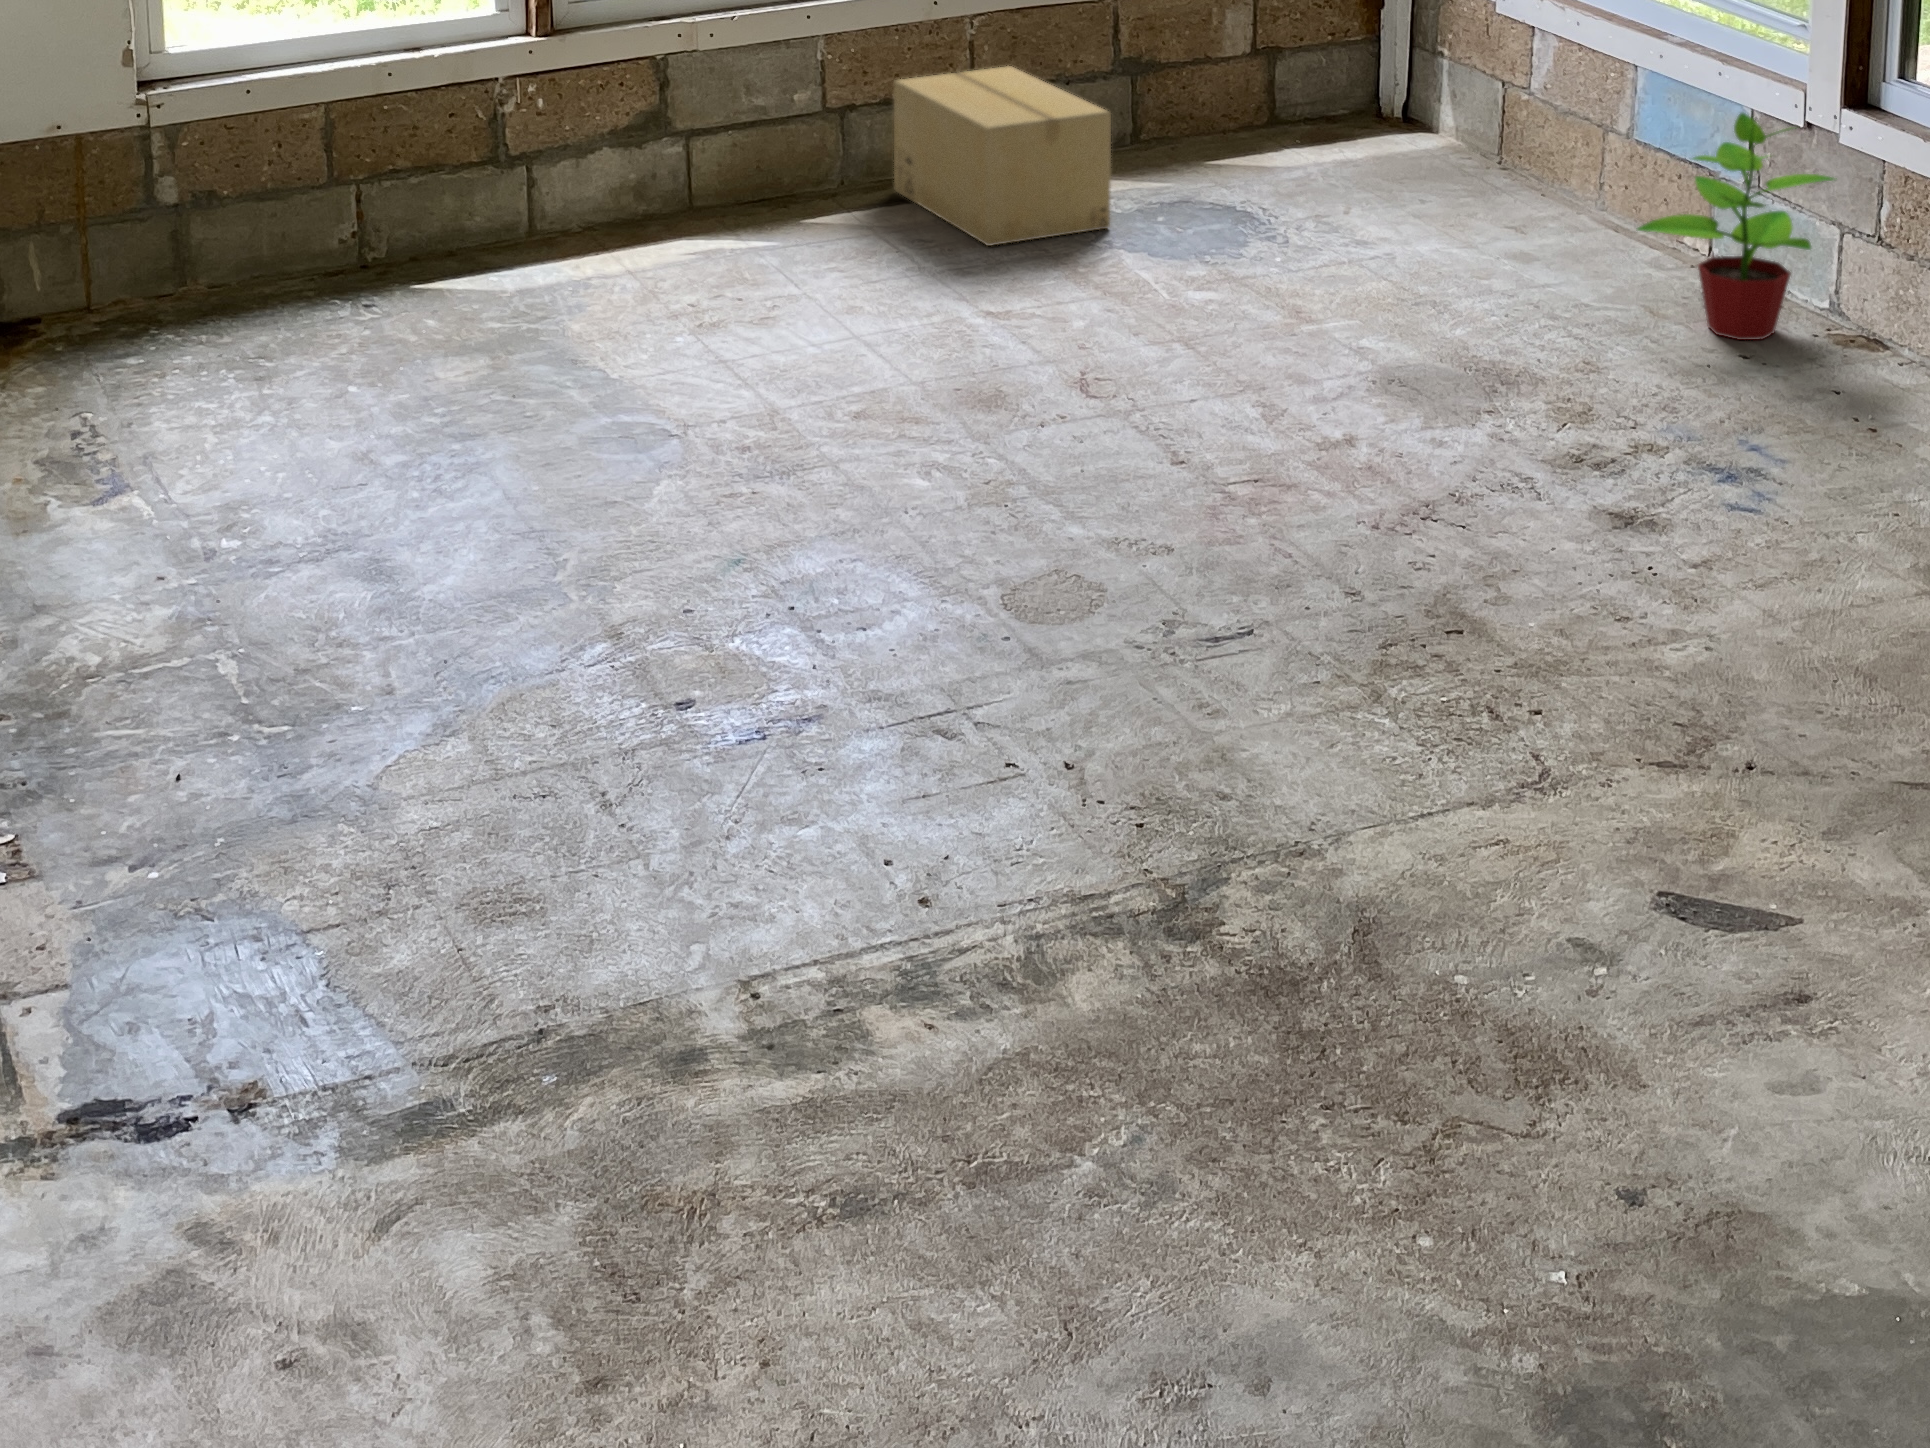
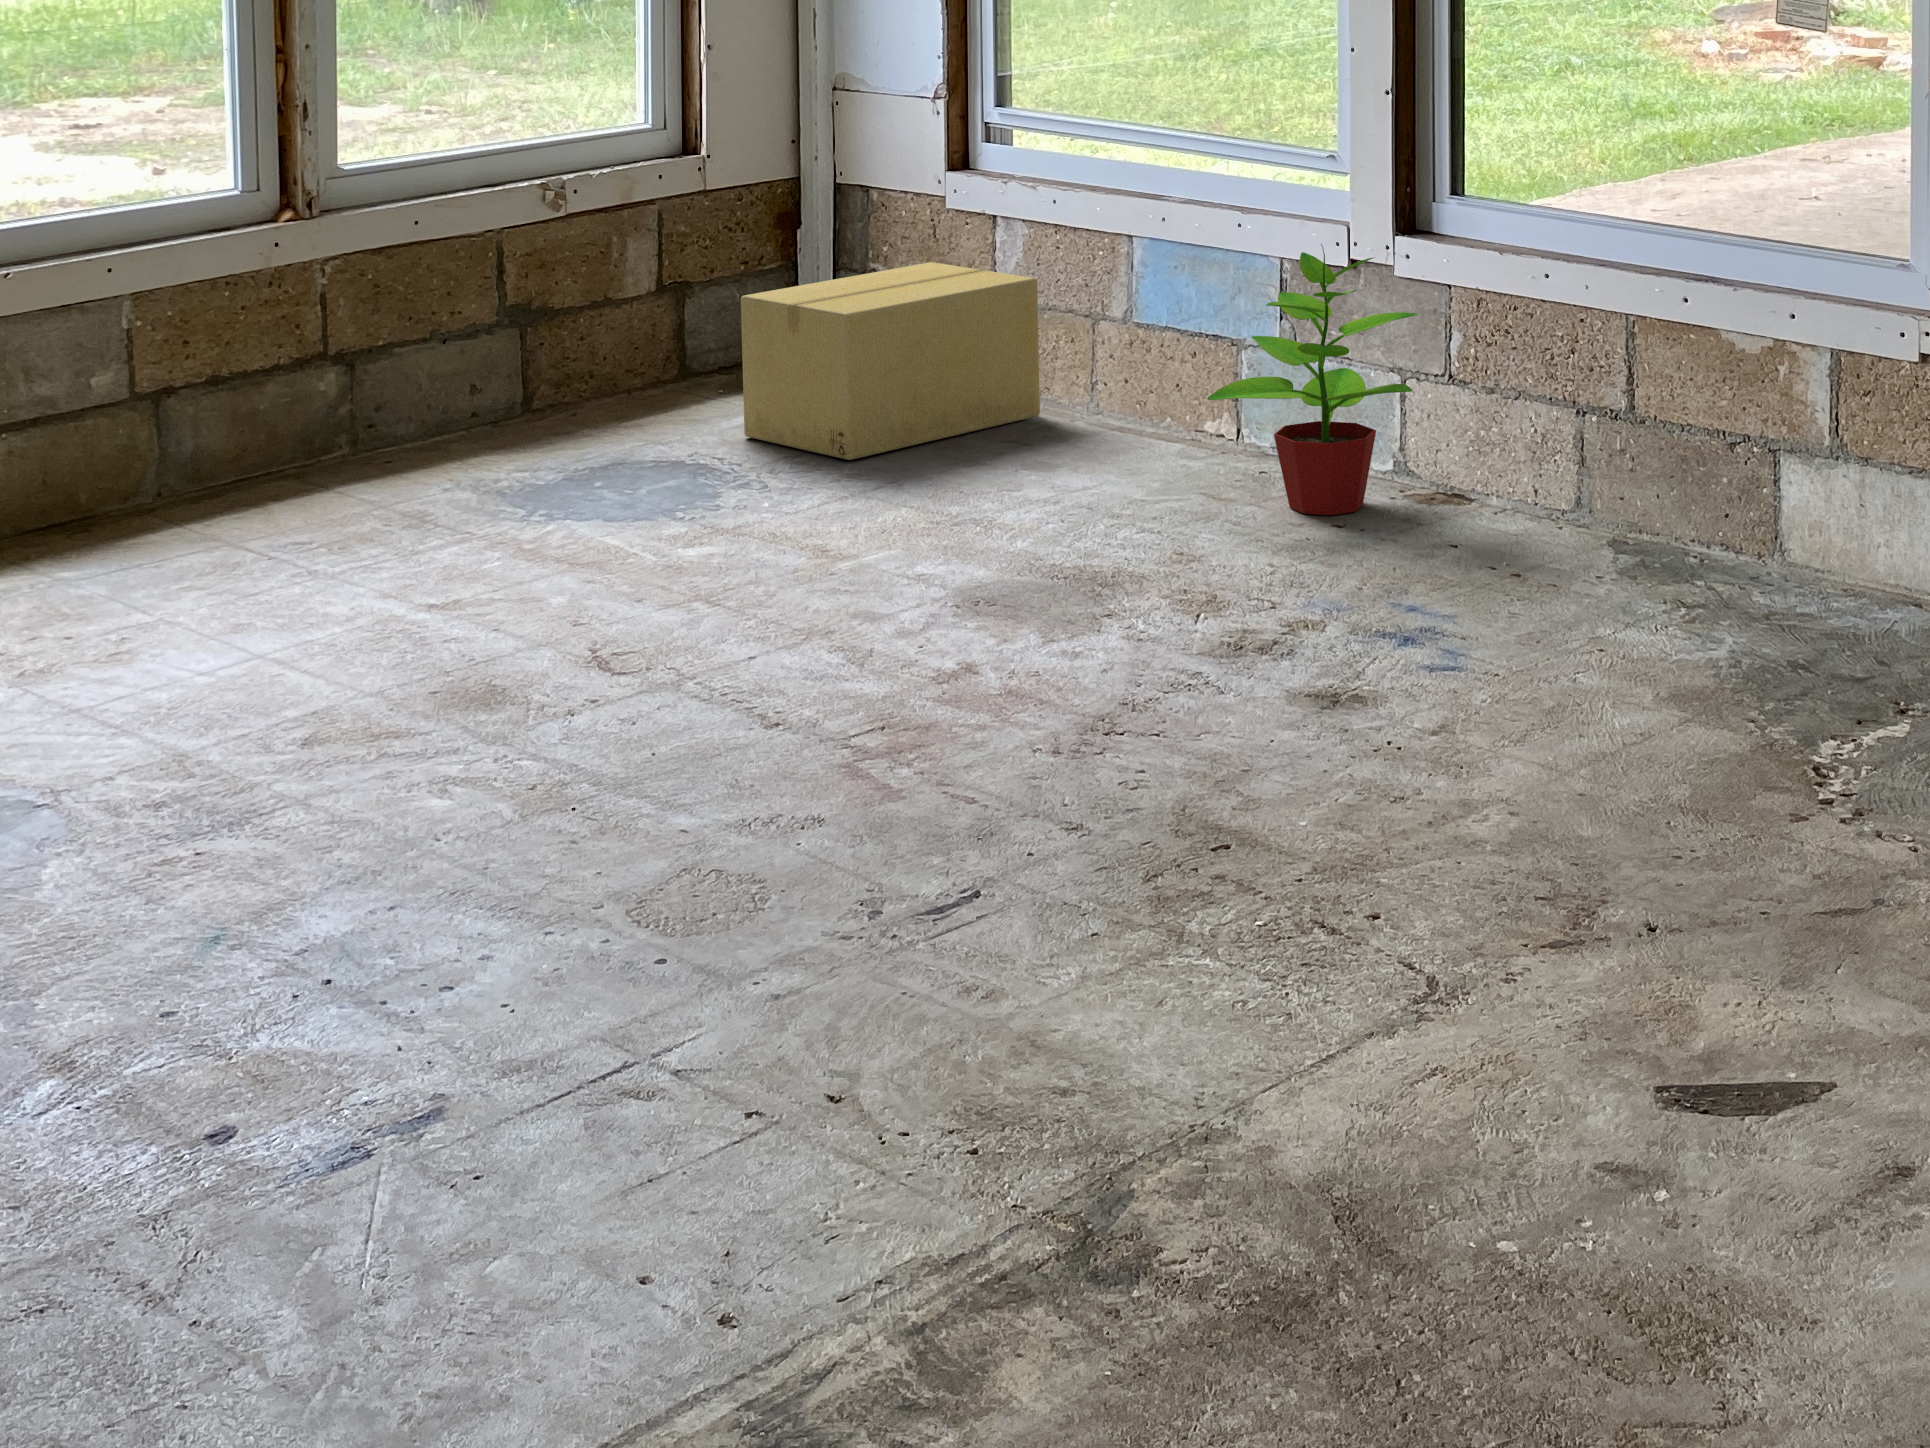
cardboard box: present [894,66,1111,246] -> present [741,262,1040,460]

